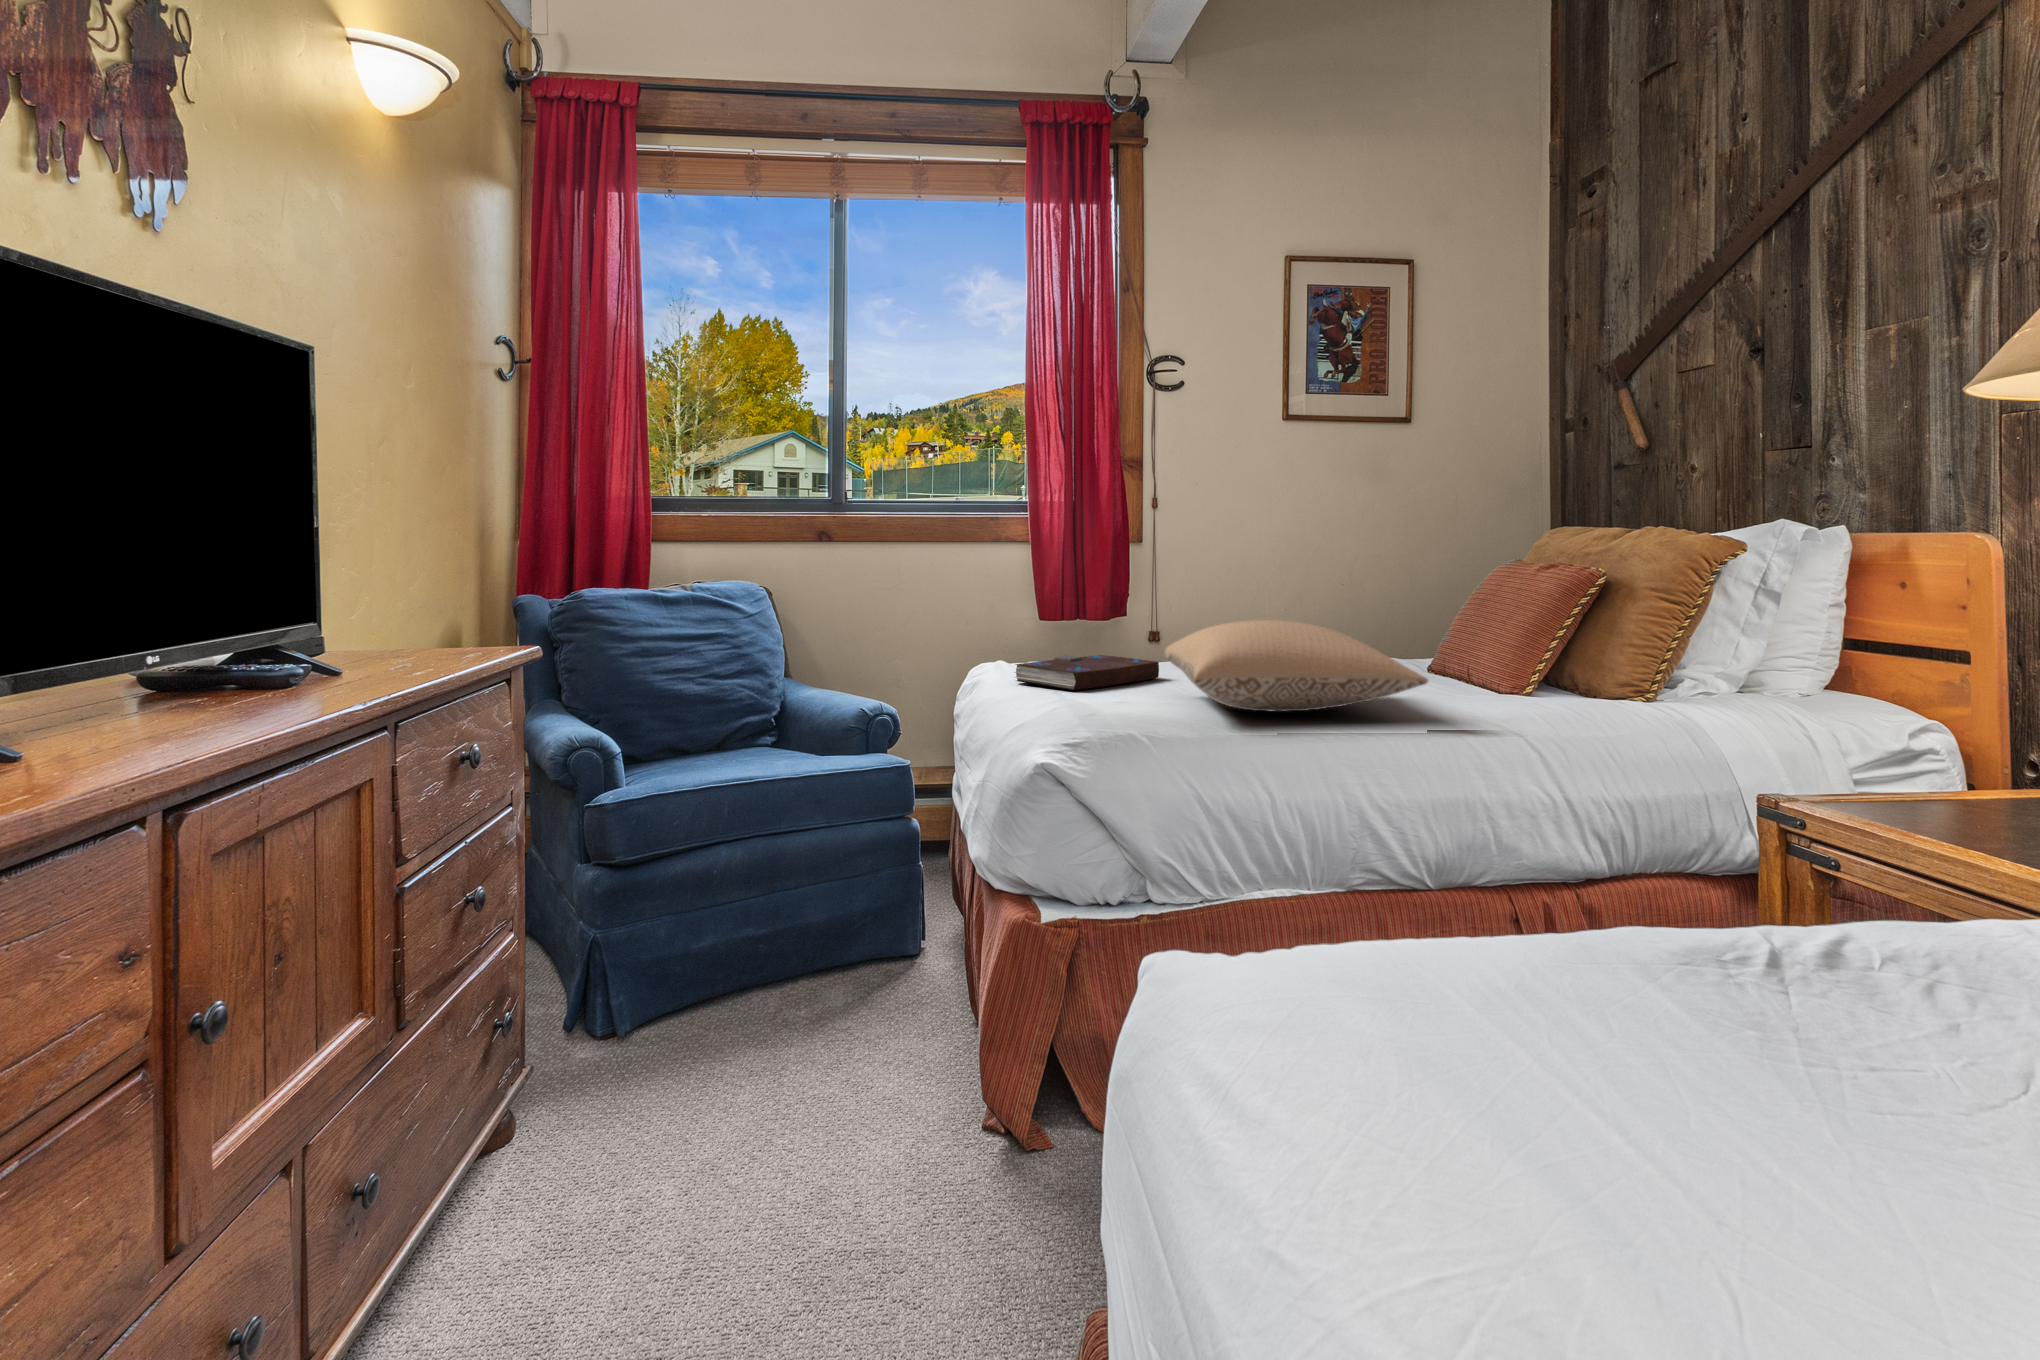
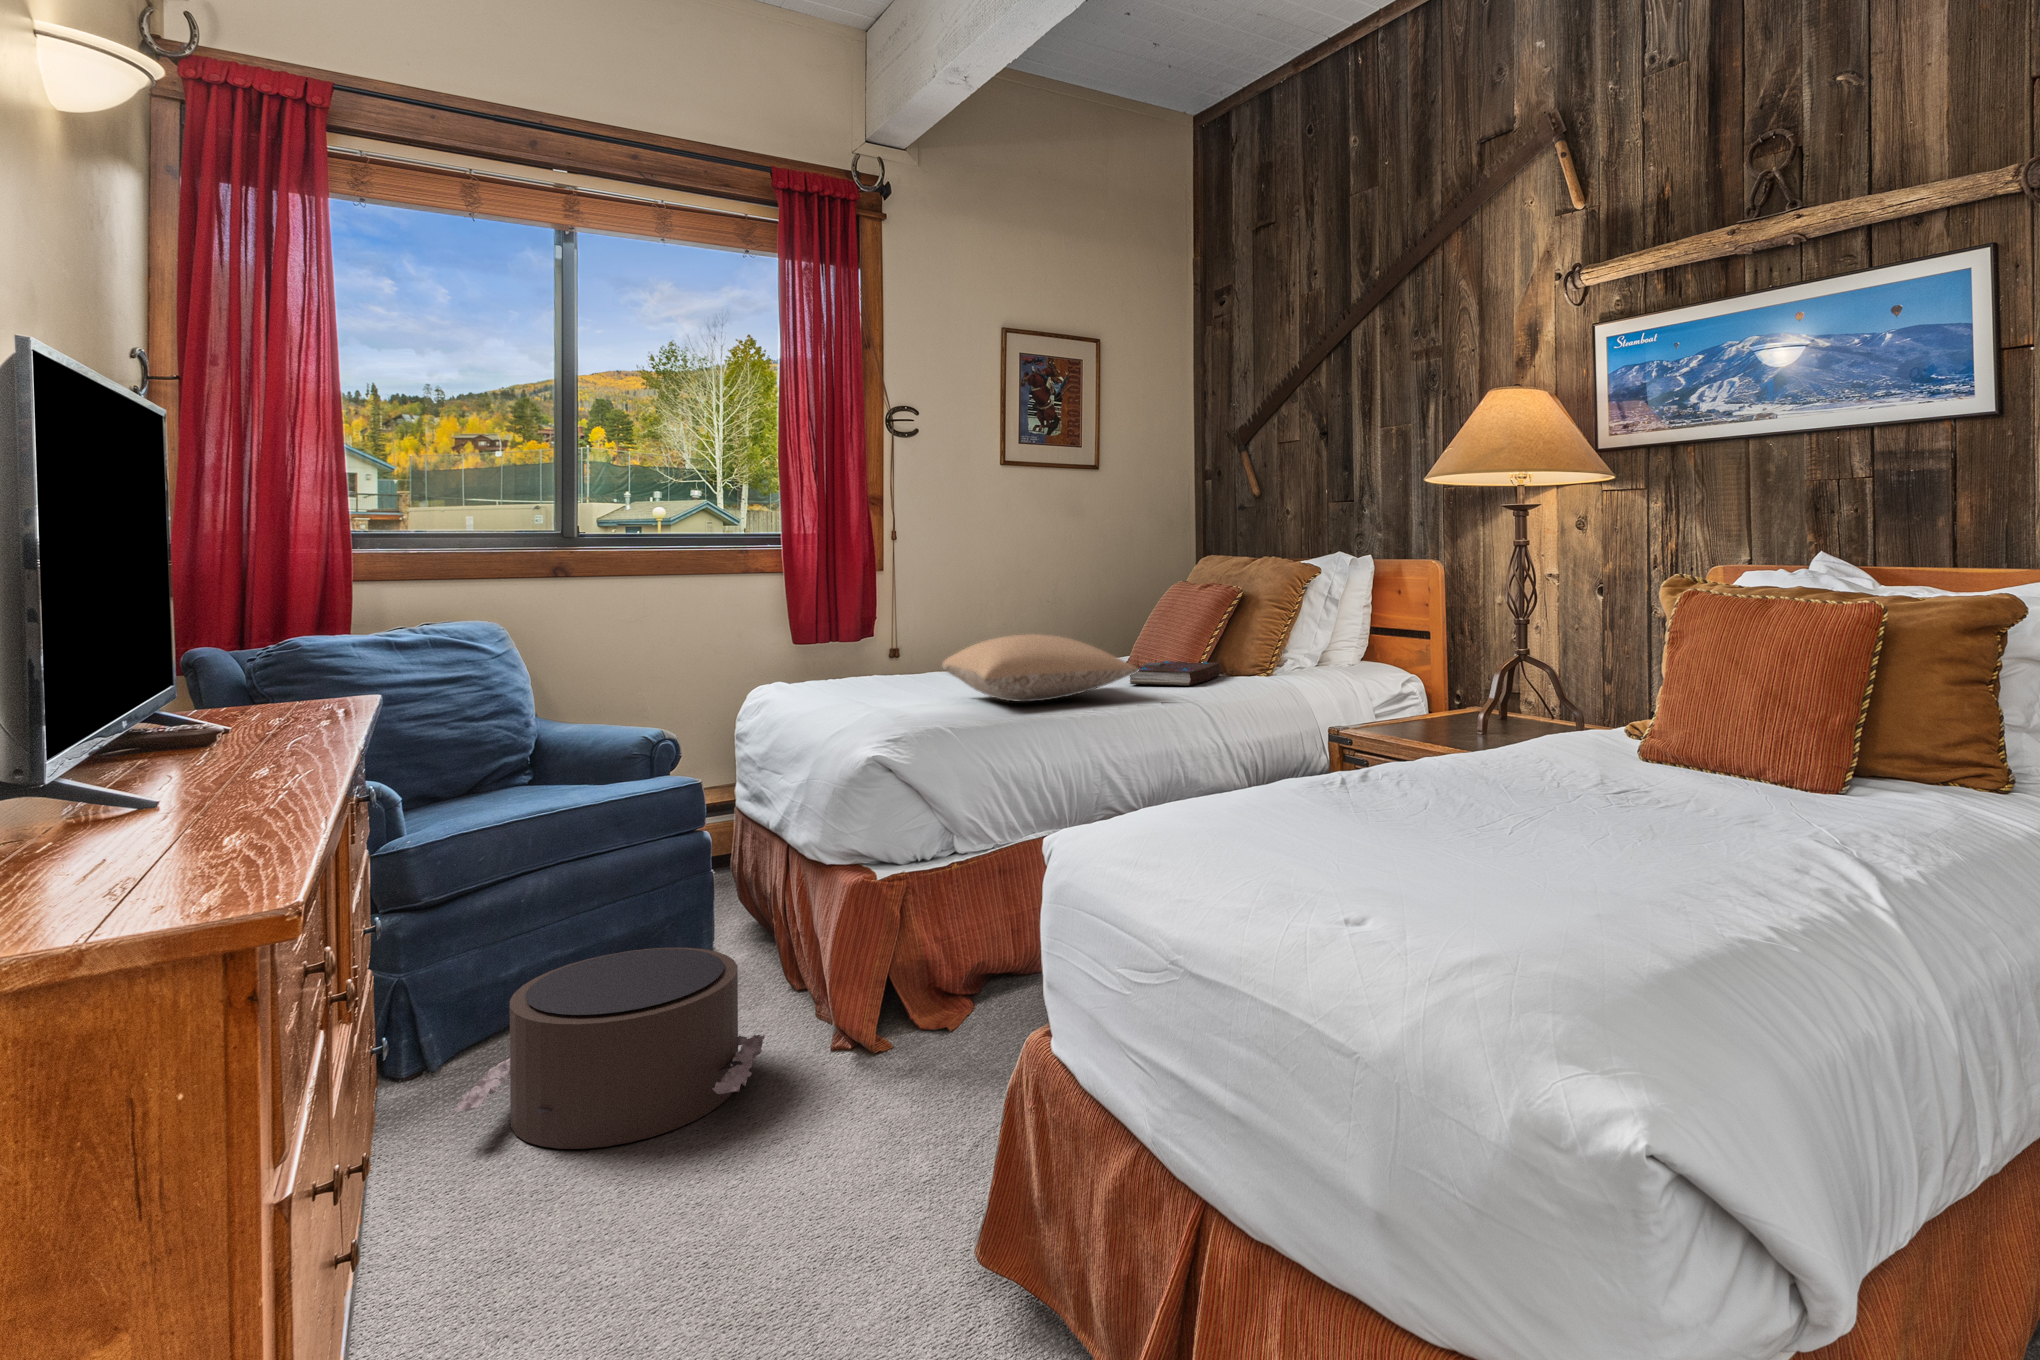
book: present [1015,655,1159,690] -> present [1130,661,1220,686]
pouf: none [559,958,894,1224] -> present [455,948,765,1149]

